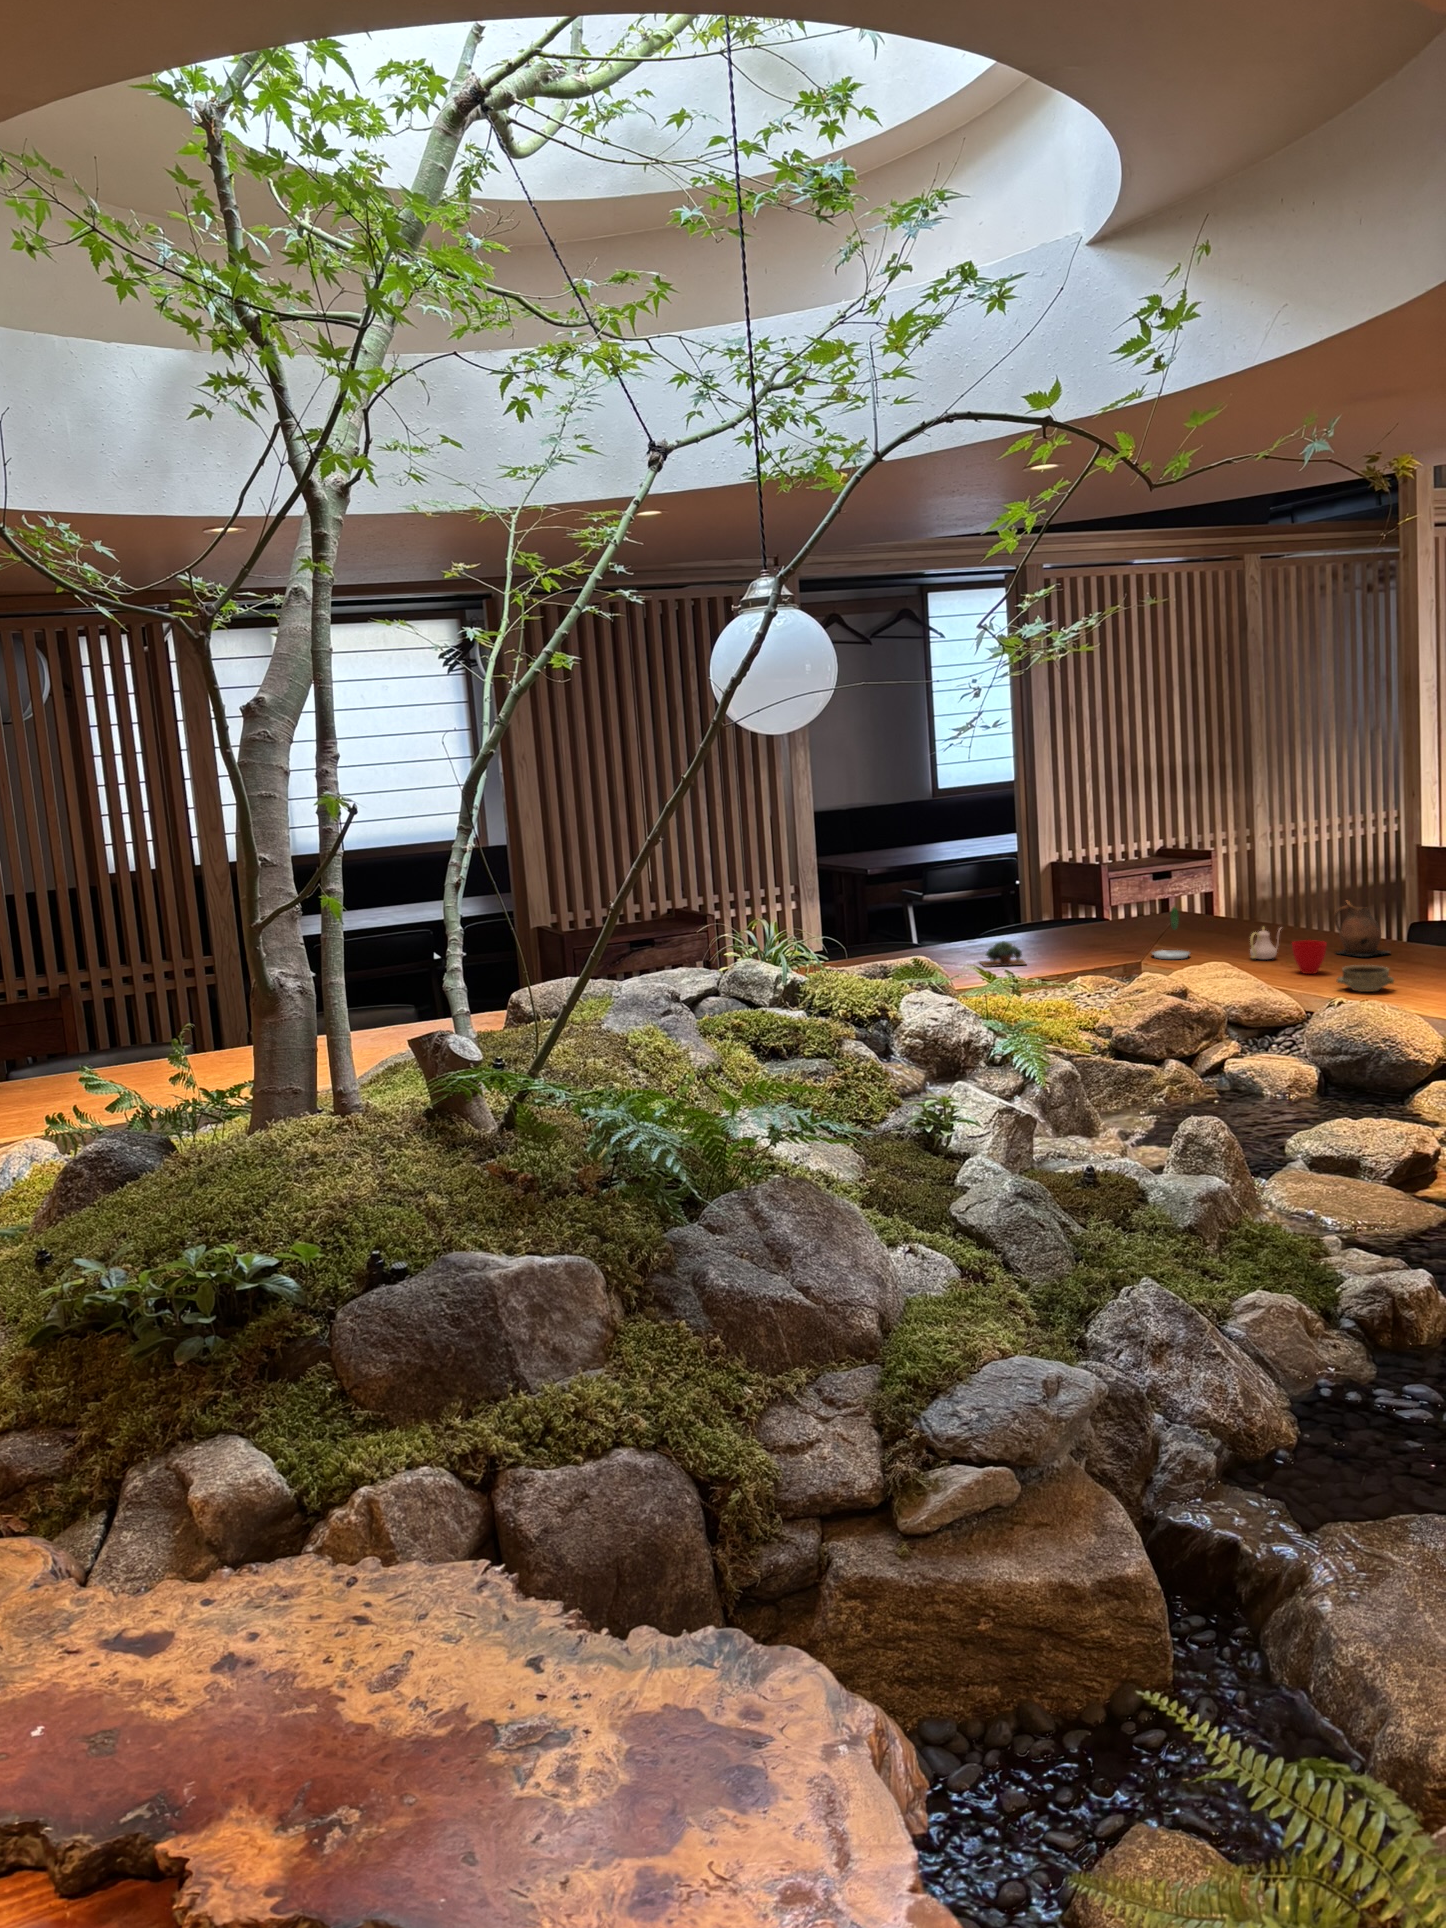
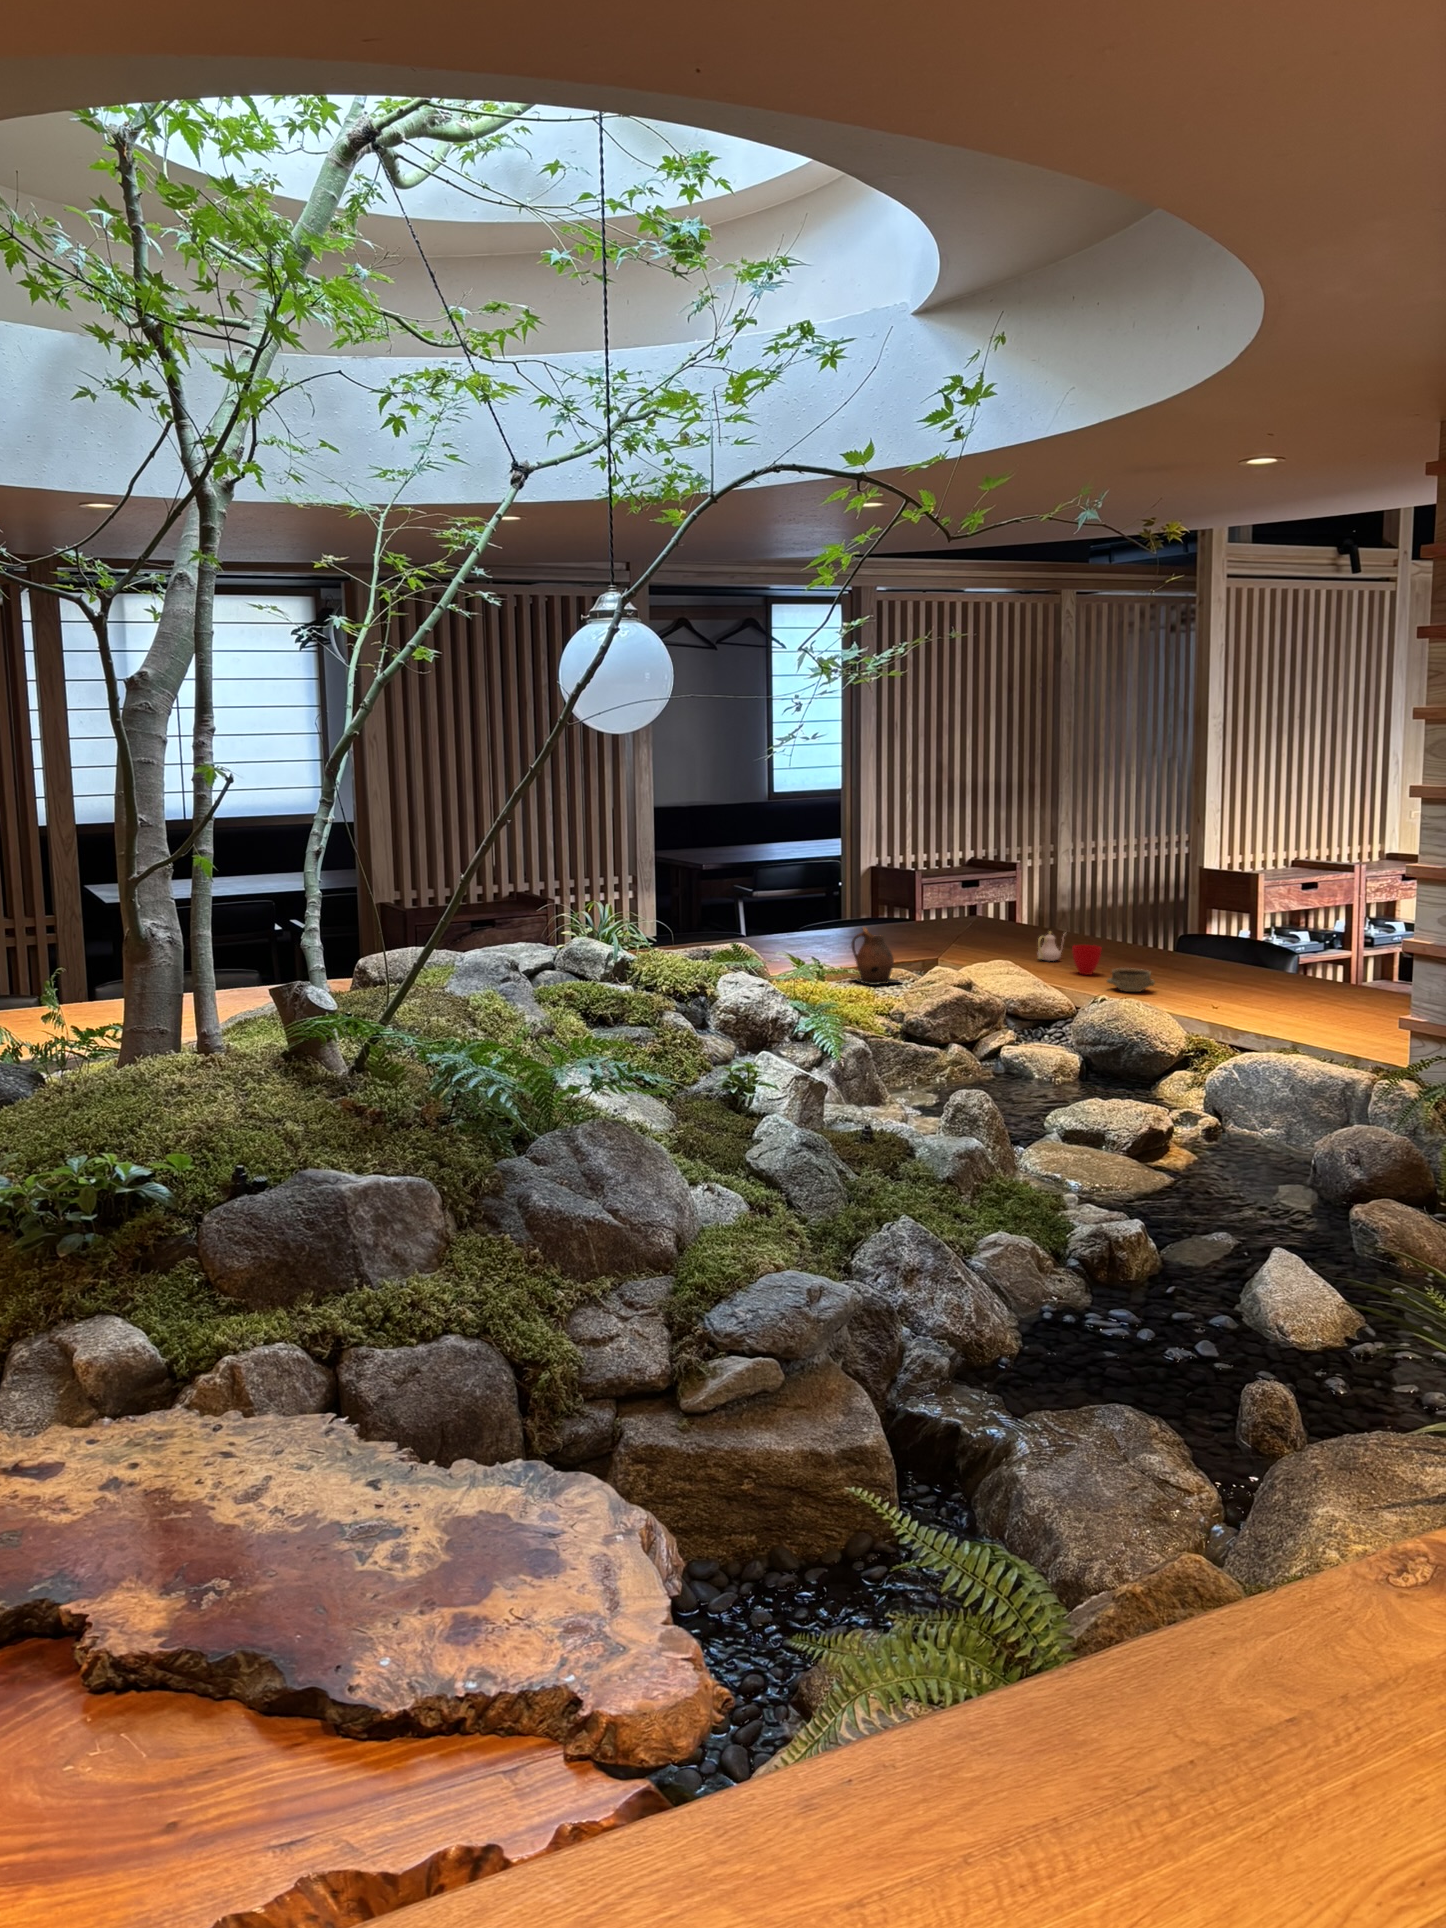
ceramic pitcher: present [1334,901,1389,956] -> present [851,928,901,985]
plate: present [1152,907,1190,959] -> none [951,909,986,957]
succulent plant: present [979,941,1026,967] -> none [795,933,840,956]

